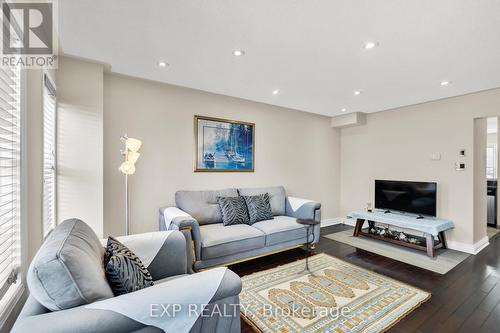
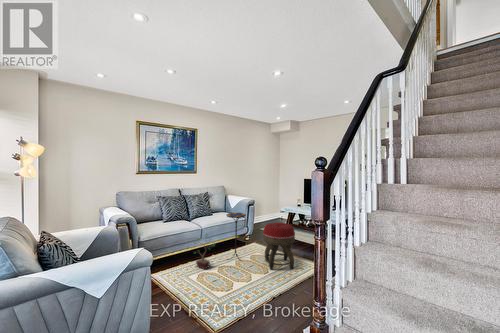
footstool: none [343,233,388,294] -> present [263,223,295,270]
potted plant: none [259,241,288,284] -> present [195,234,215,269]

